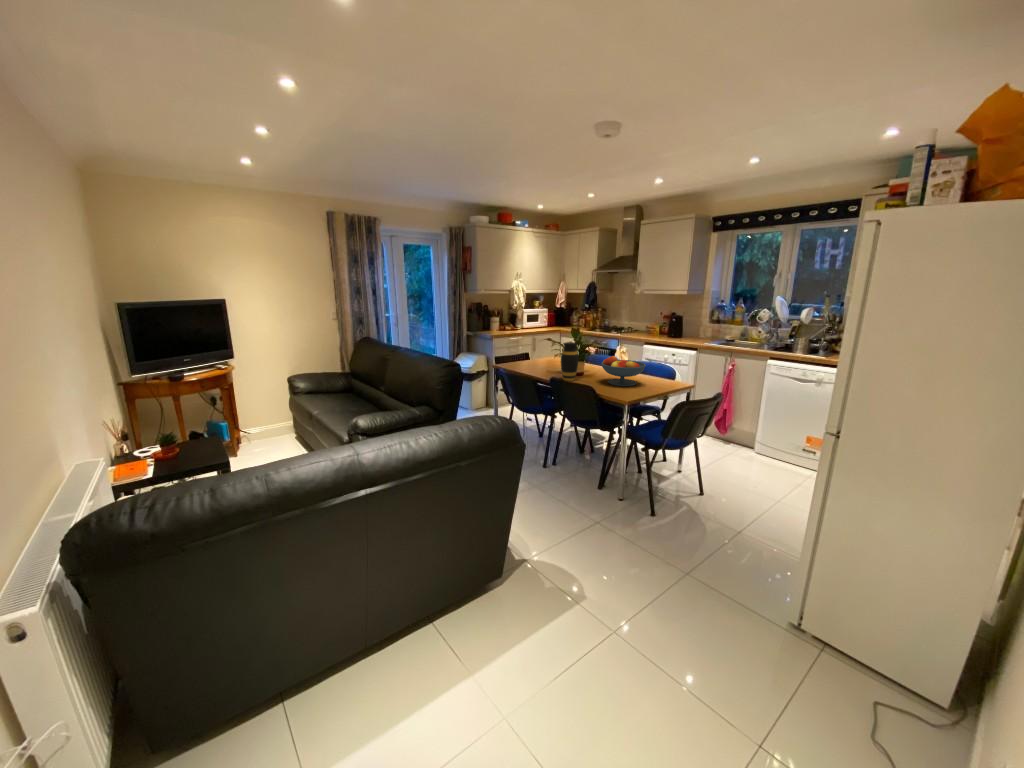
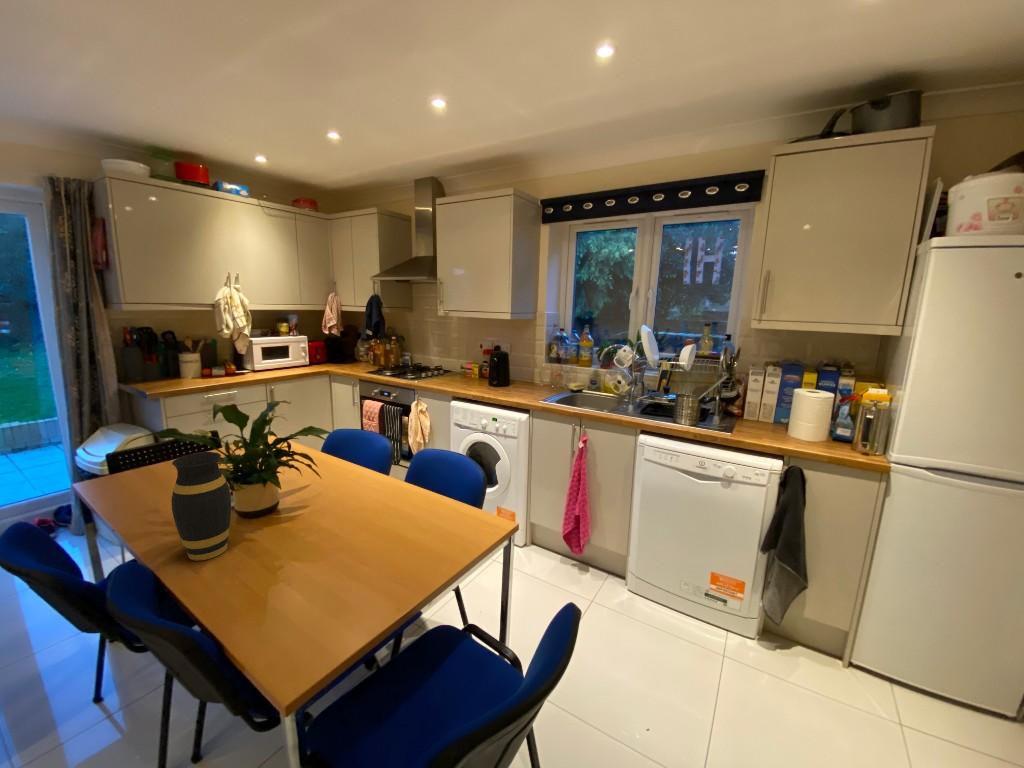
fruit bowl: present [601,356,646,386] -> none [286,480,405,569]

